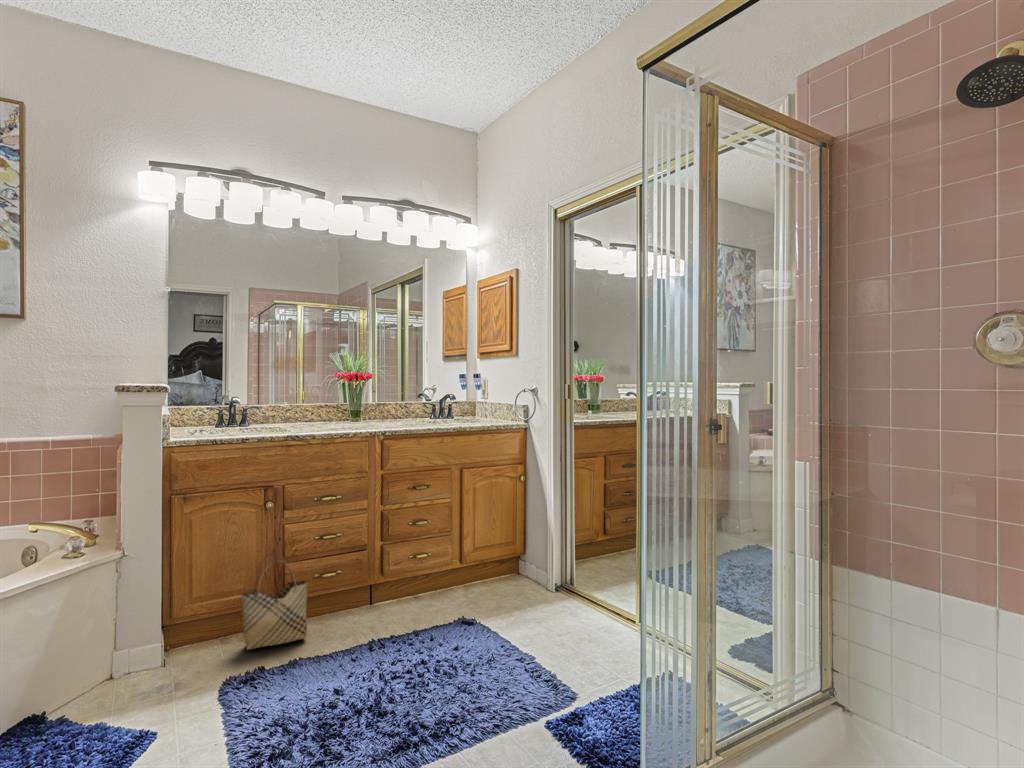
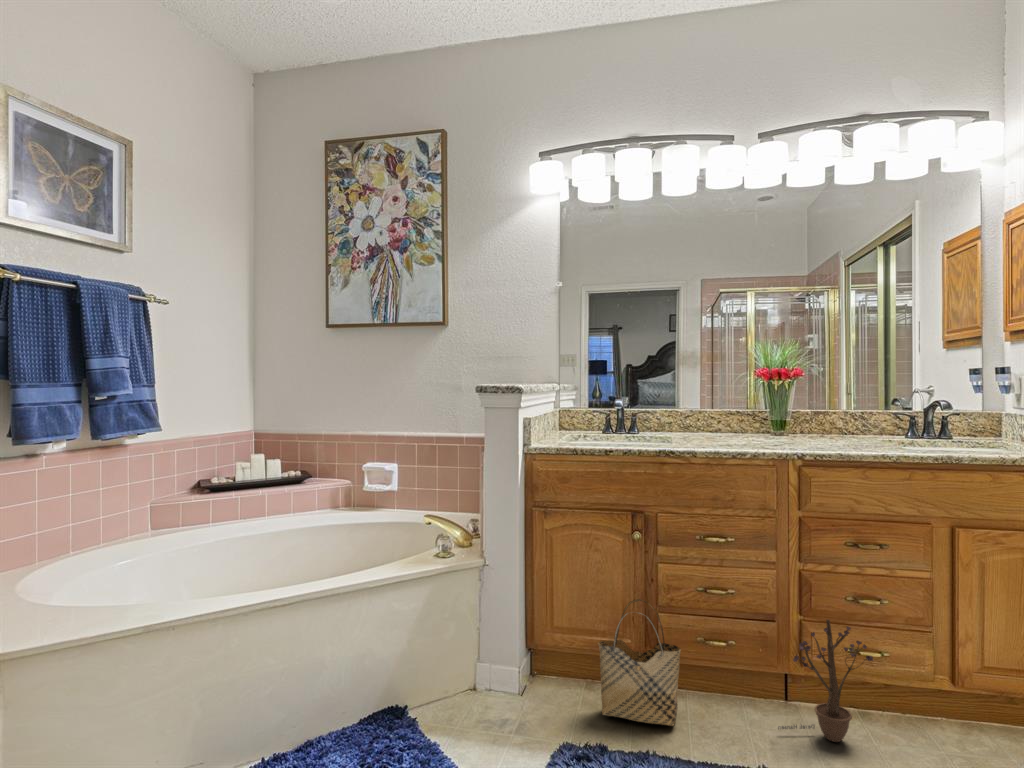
decorative plant: none [373,537,427,617] -> present [778,619,873,742]

